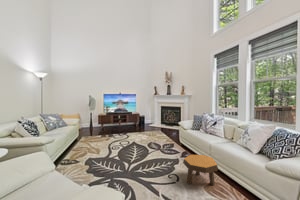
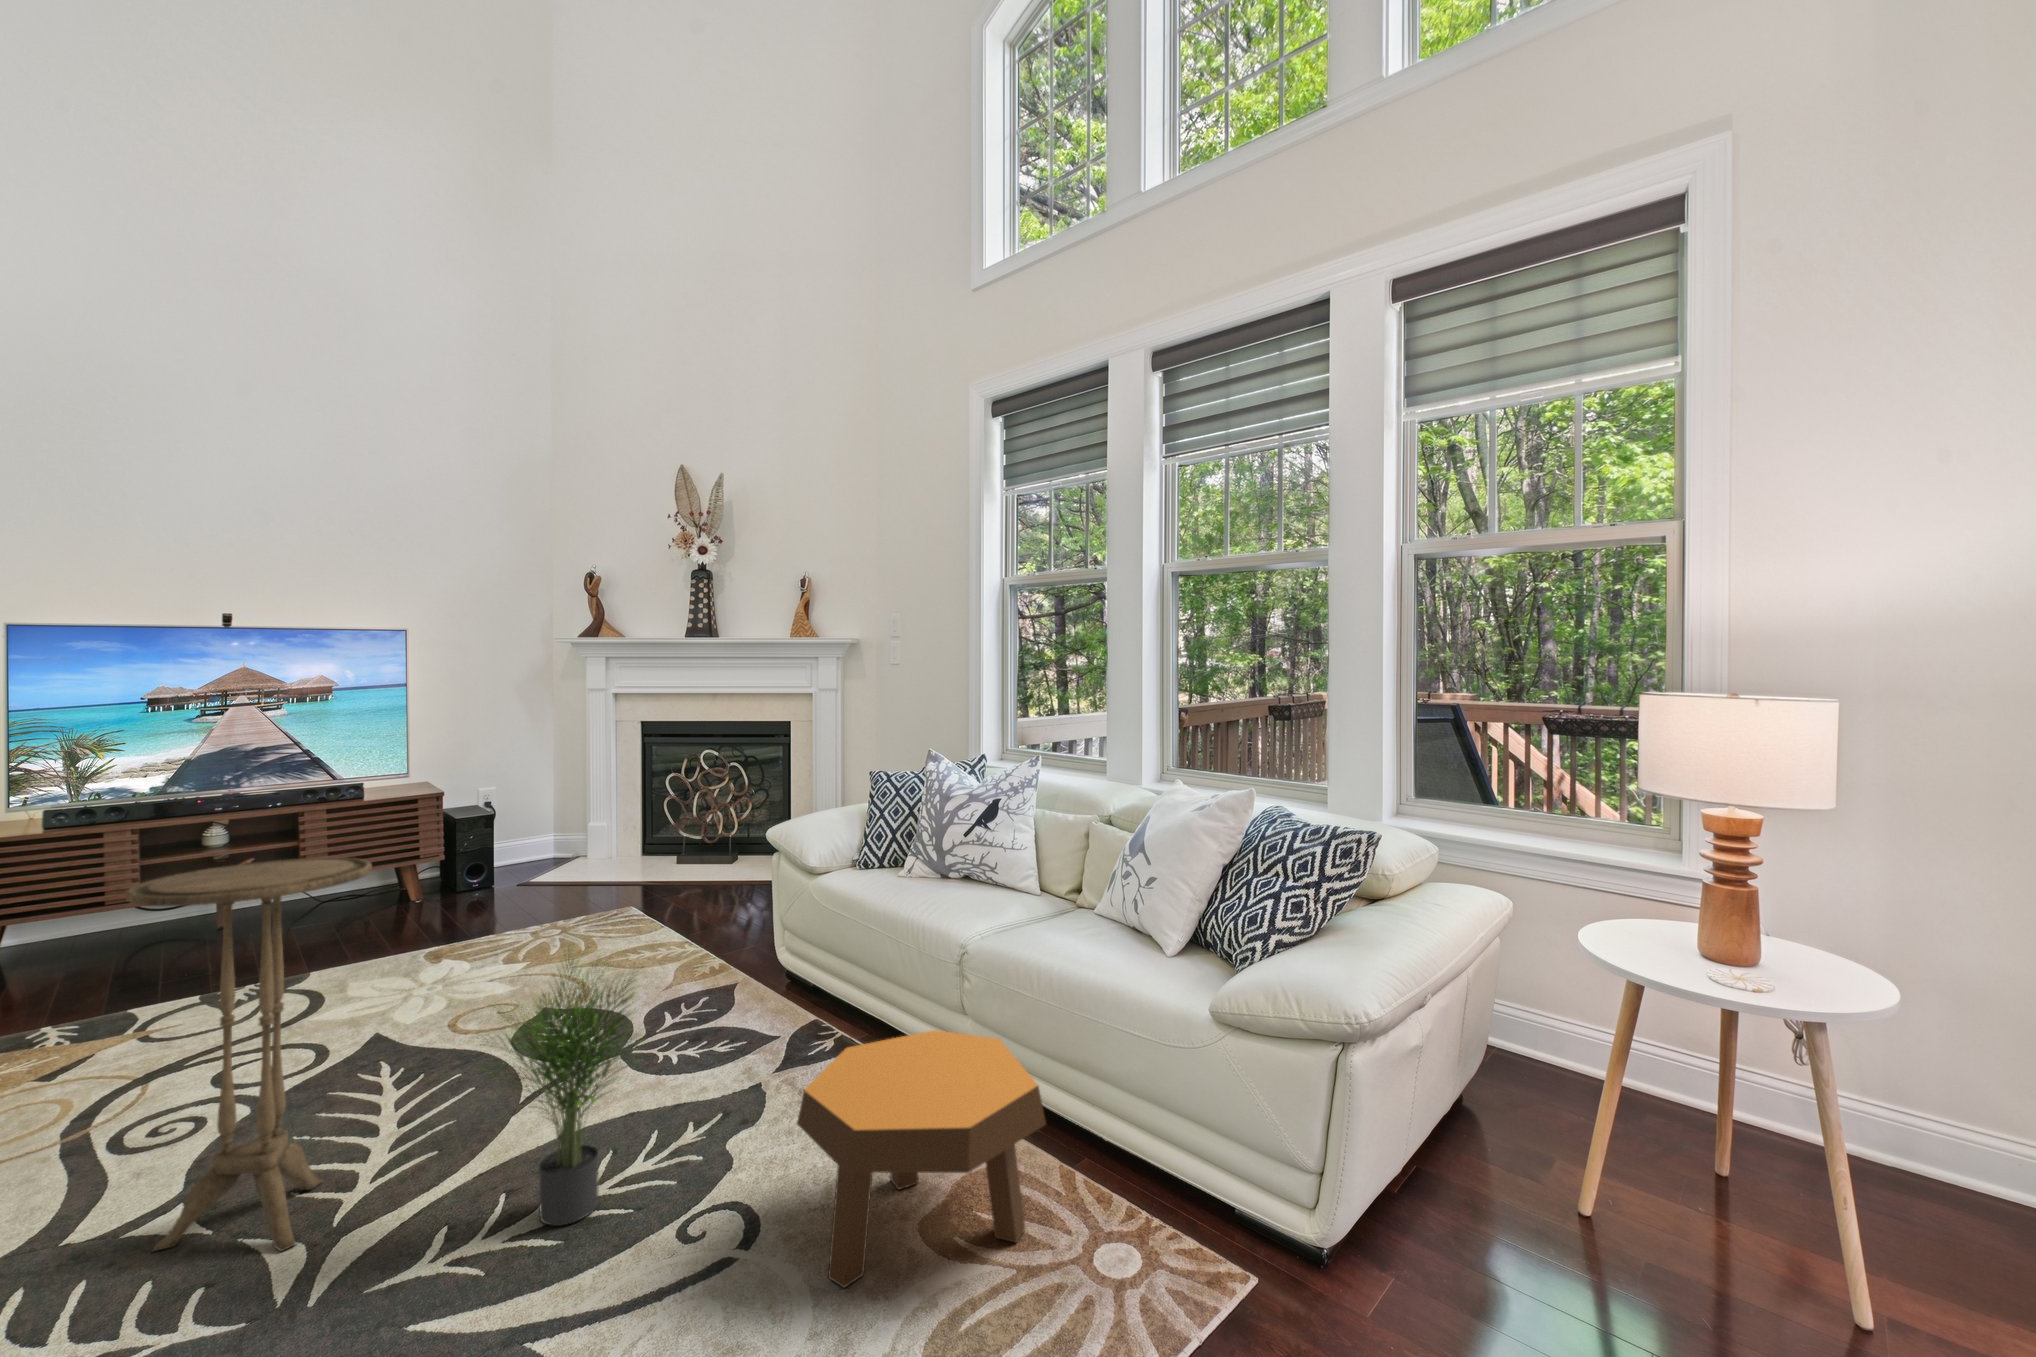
side table: none [115,123,135,165] -> present [126,858,372,1251]
potted plant: none [145,136,165,169] -> present [477,950,645,1226]

